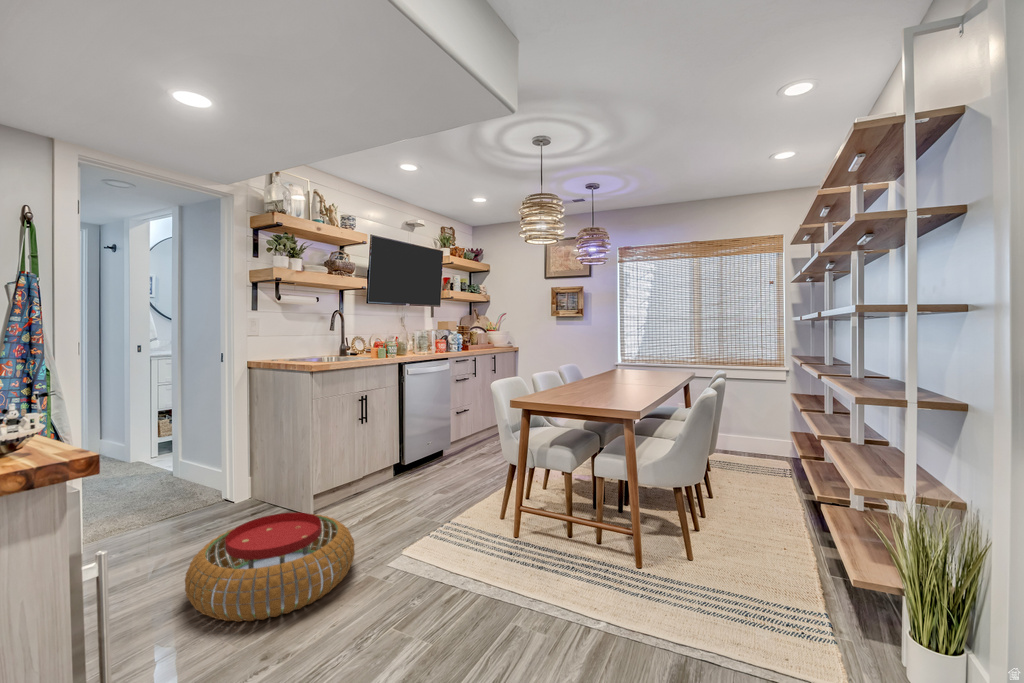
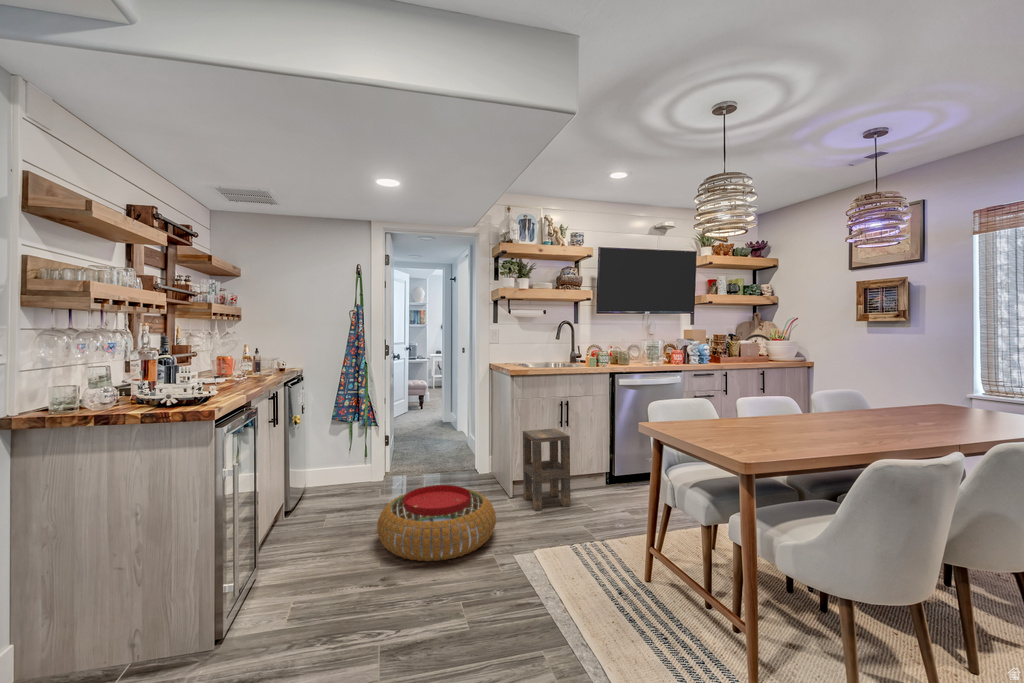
side table: none [326,427,387,519] -> present [523,429,570,511]

